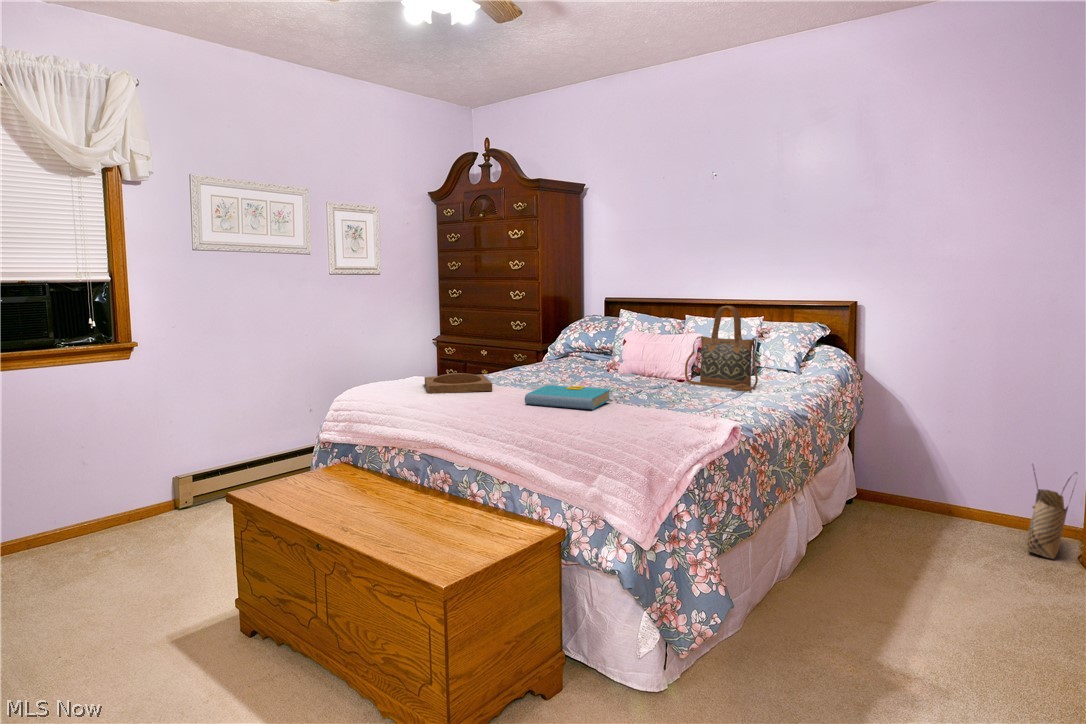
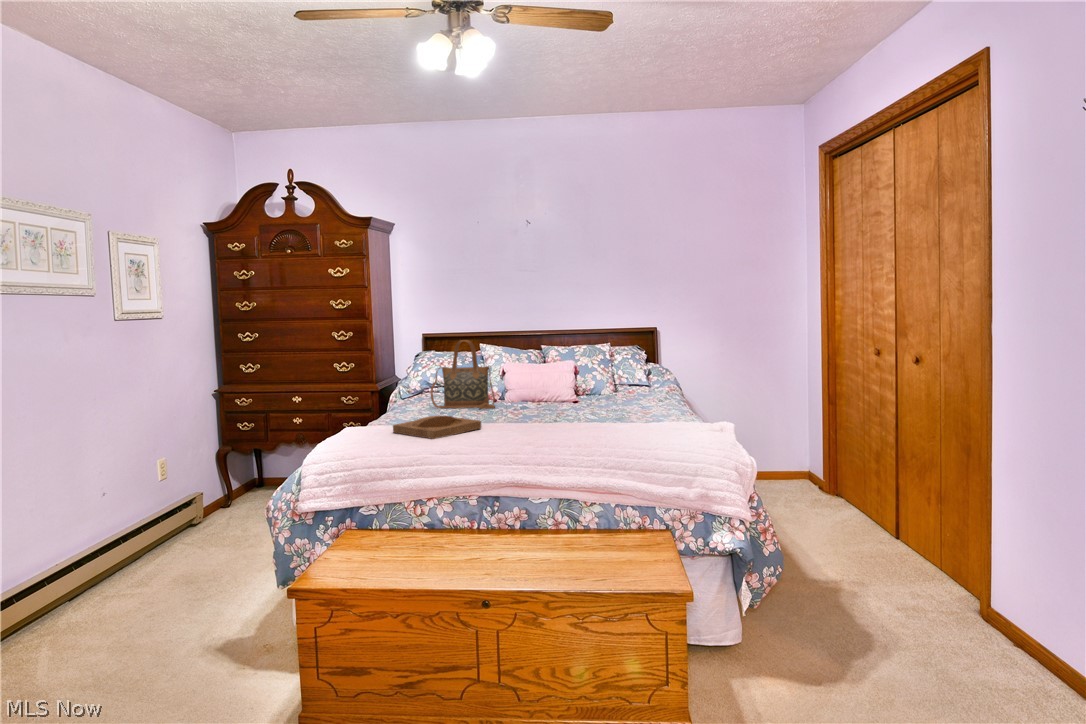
handbag: present [685,306,758,392] -> present [431,340,495,409]
book: present [525,385,611,410] -> none [544,411,617,434]
woven basket: present [1027,464,1077,559] -> none [785,431,814,492]

